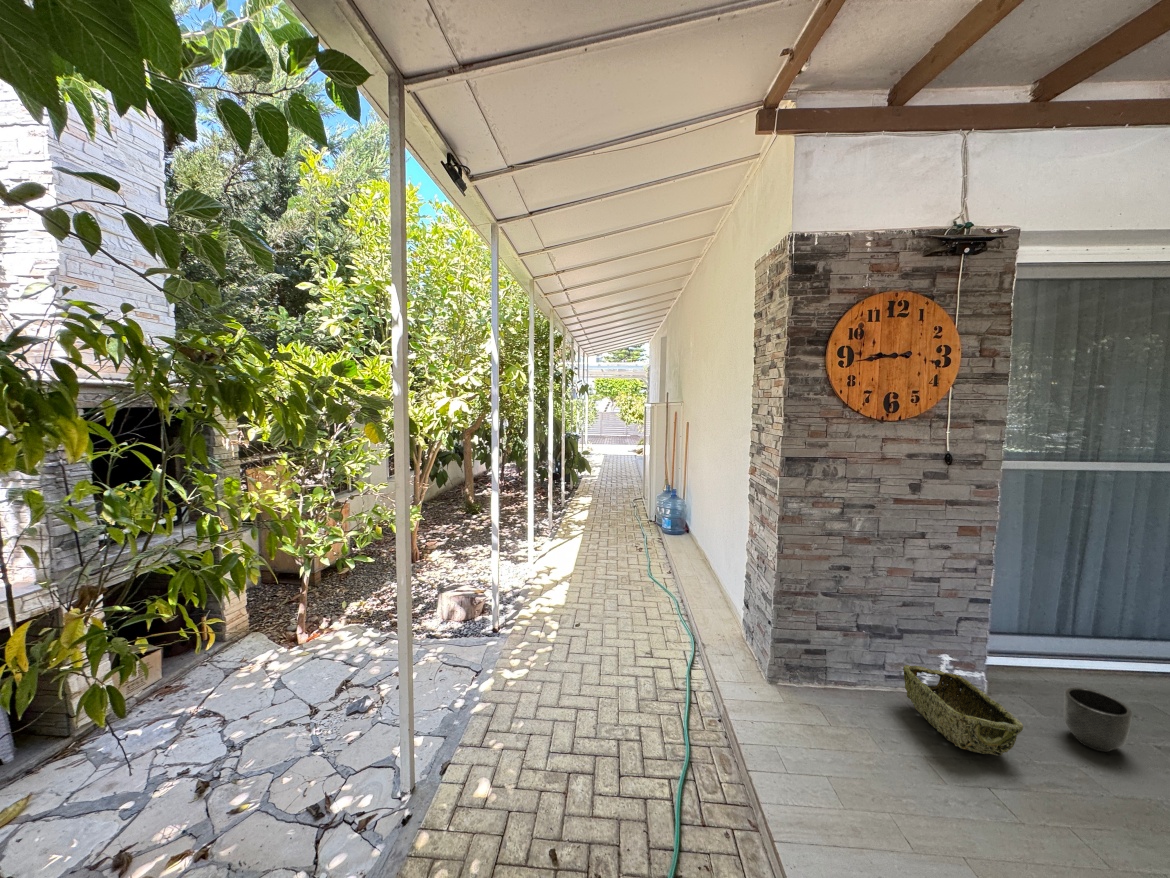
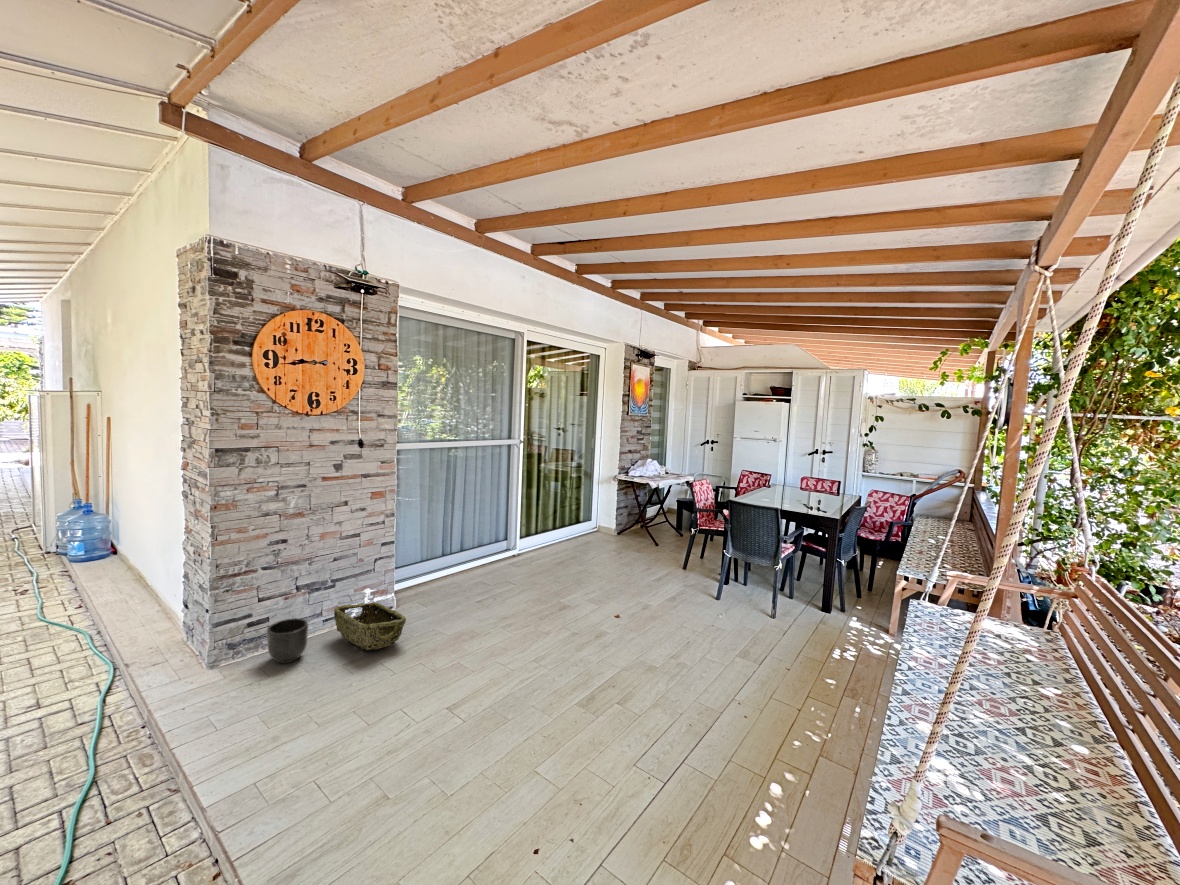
planter: present [1064,688,1132,752] -> present [267,618,308,663]

